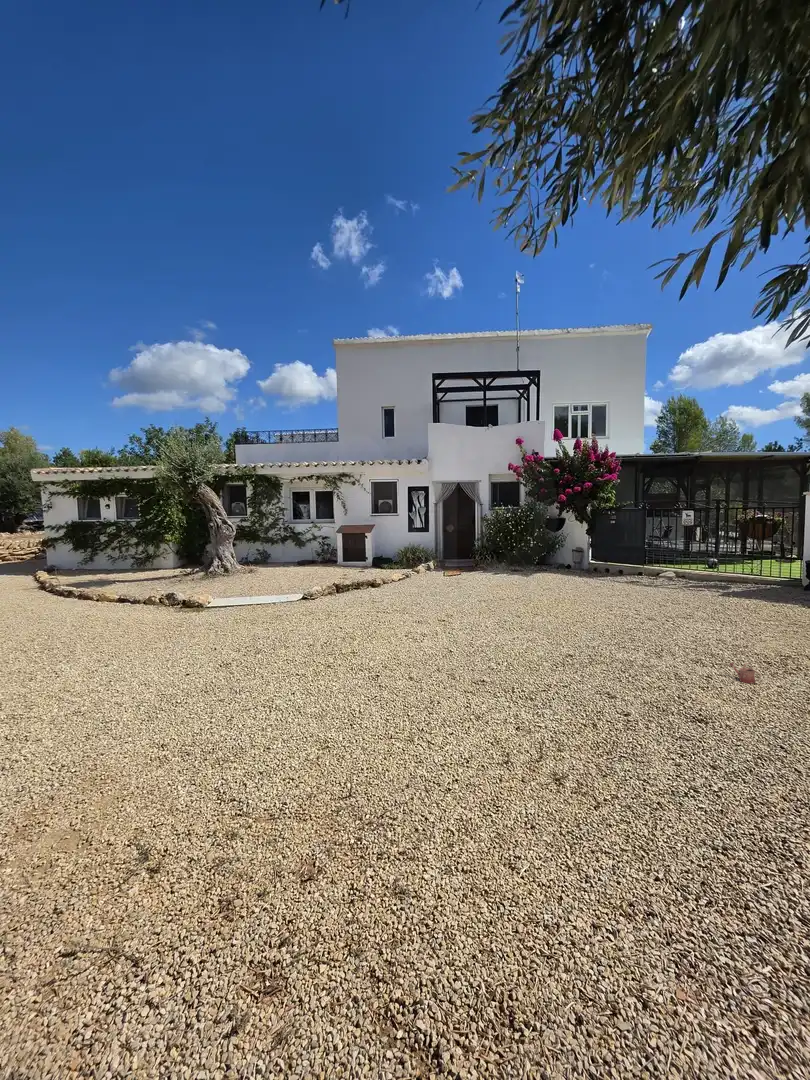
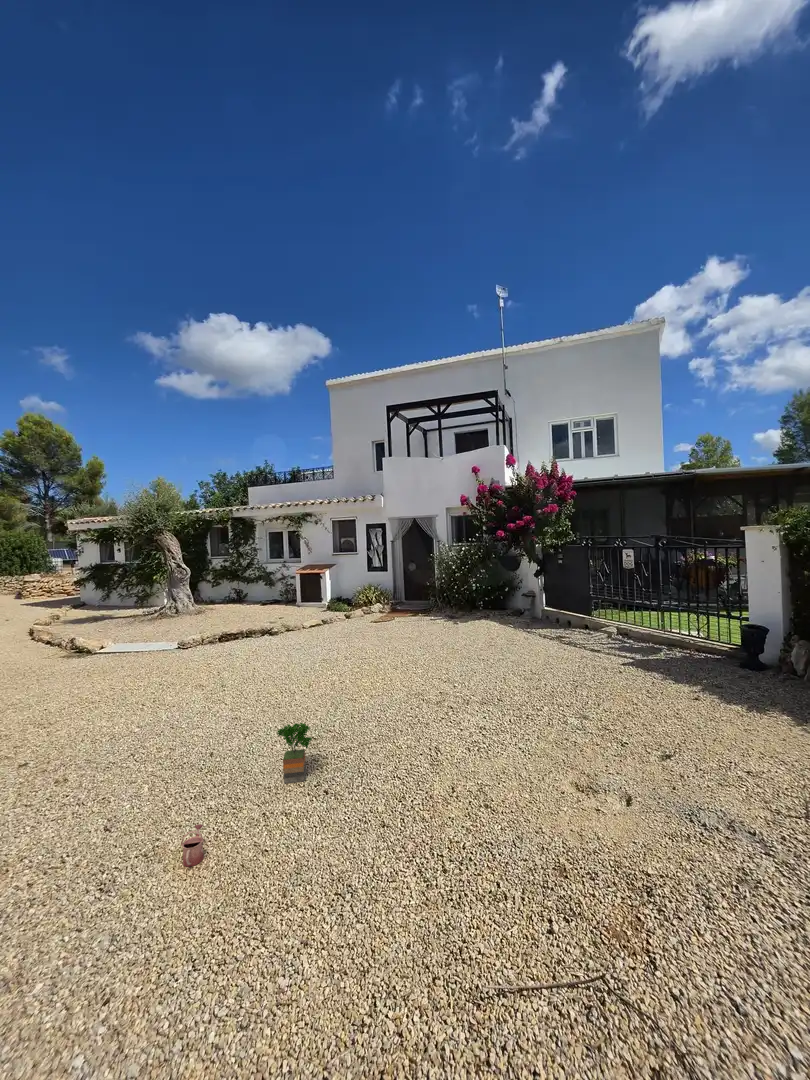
potted tree: none [678,611,713,652] -> present [277,723,312,783]

